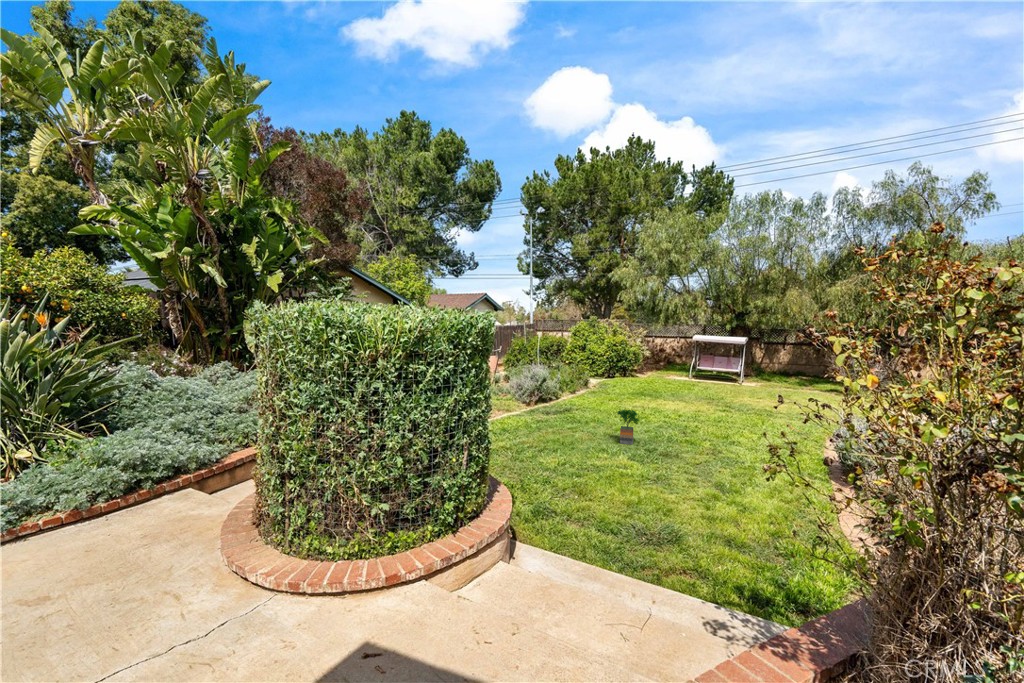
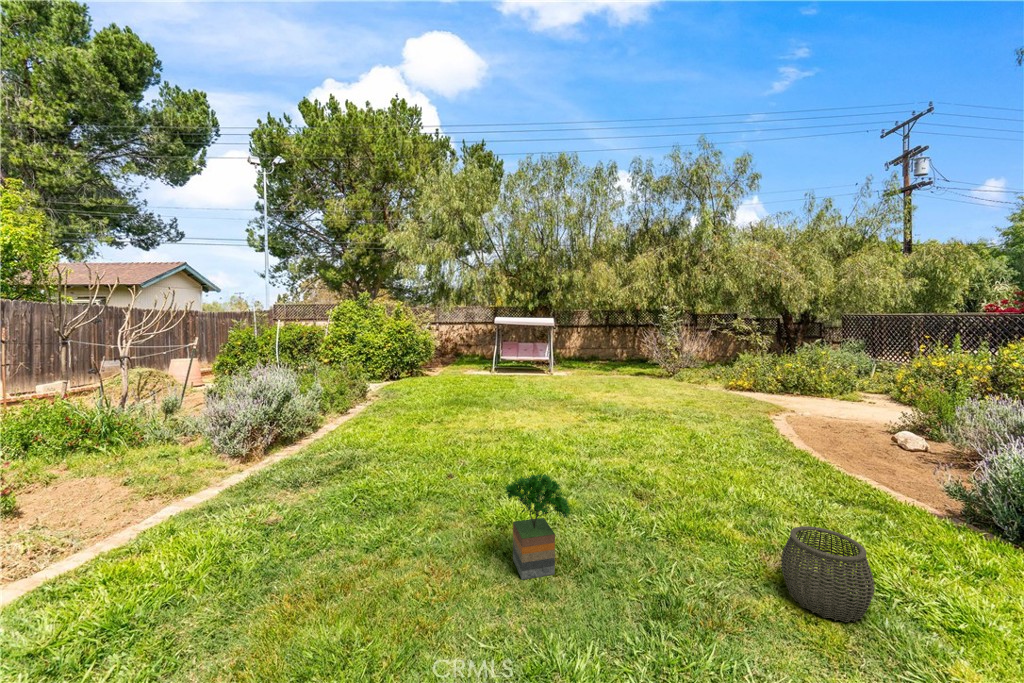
woven basket: none [711,438,742,467] -> present [781,526,875,622]

